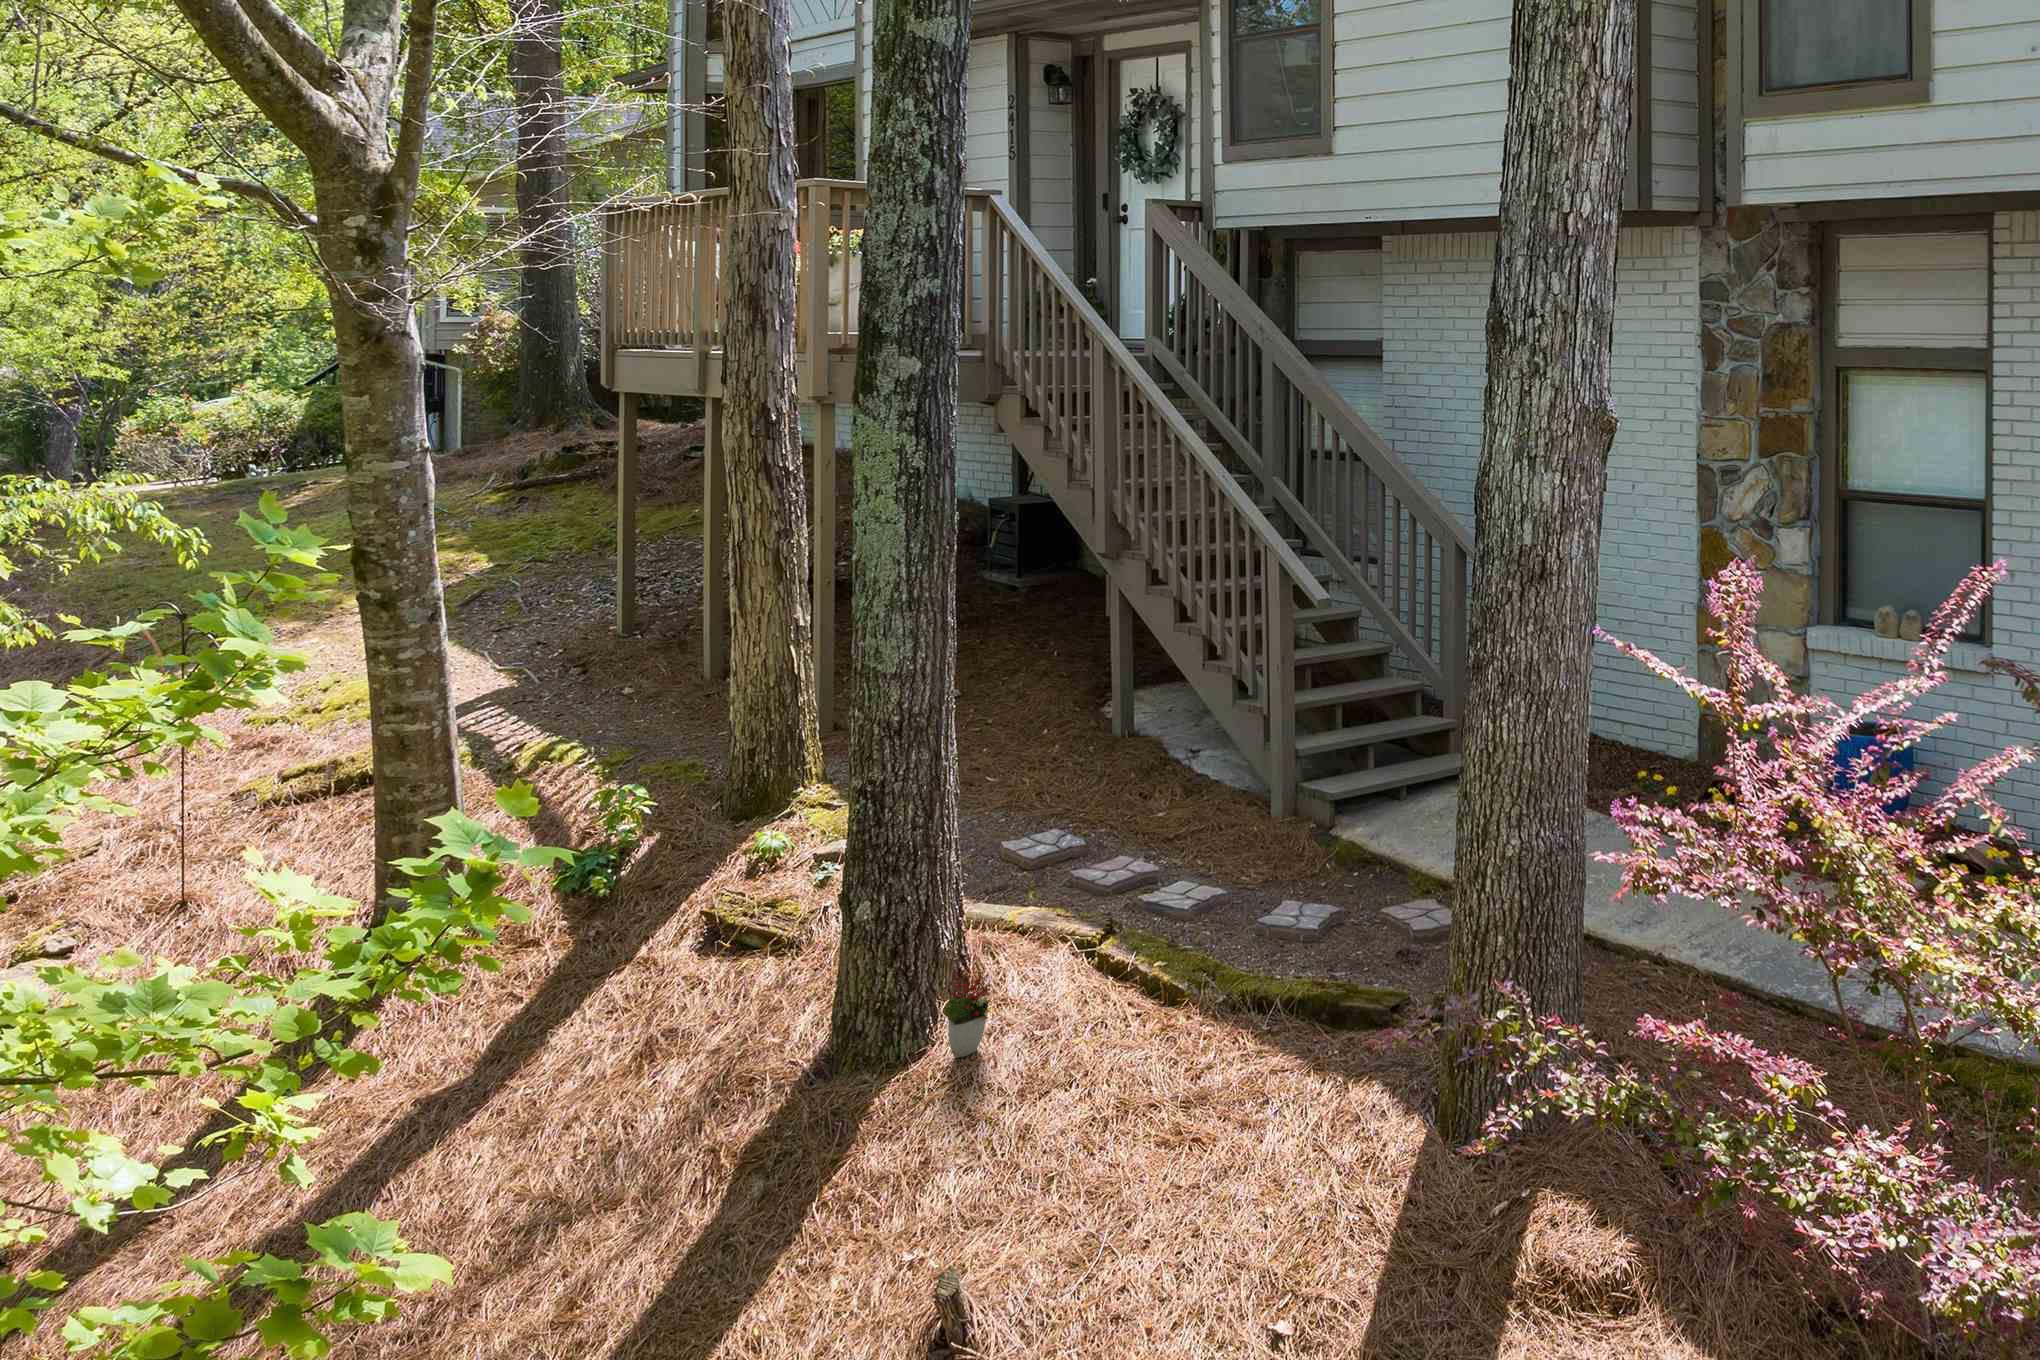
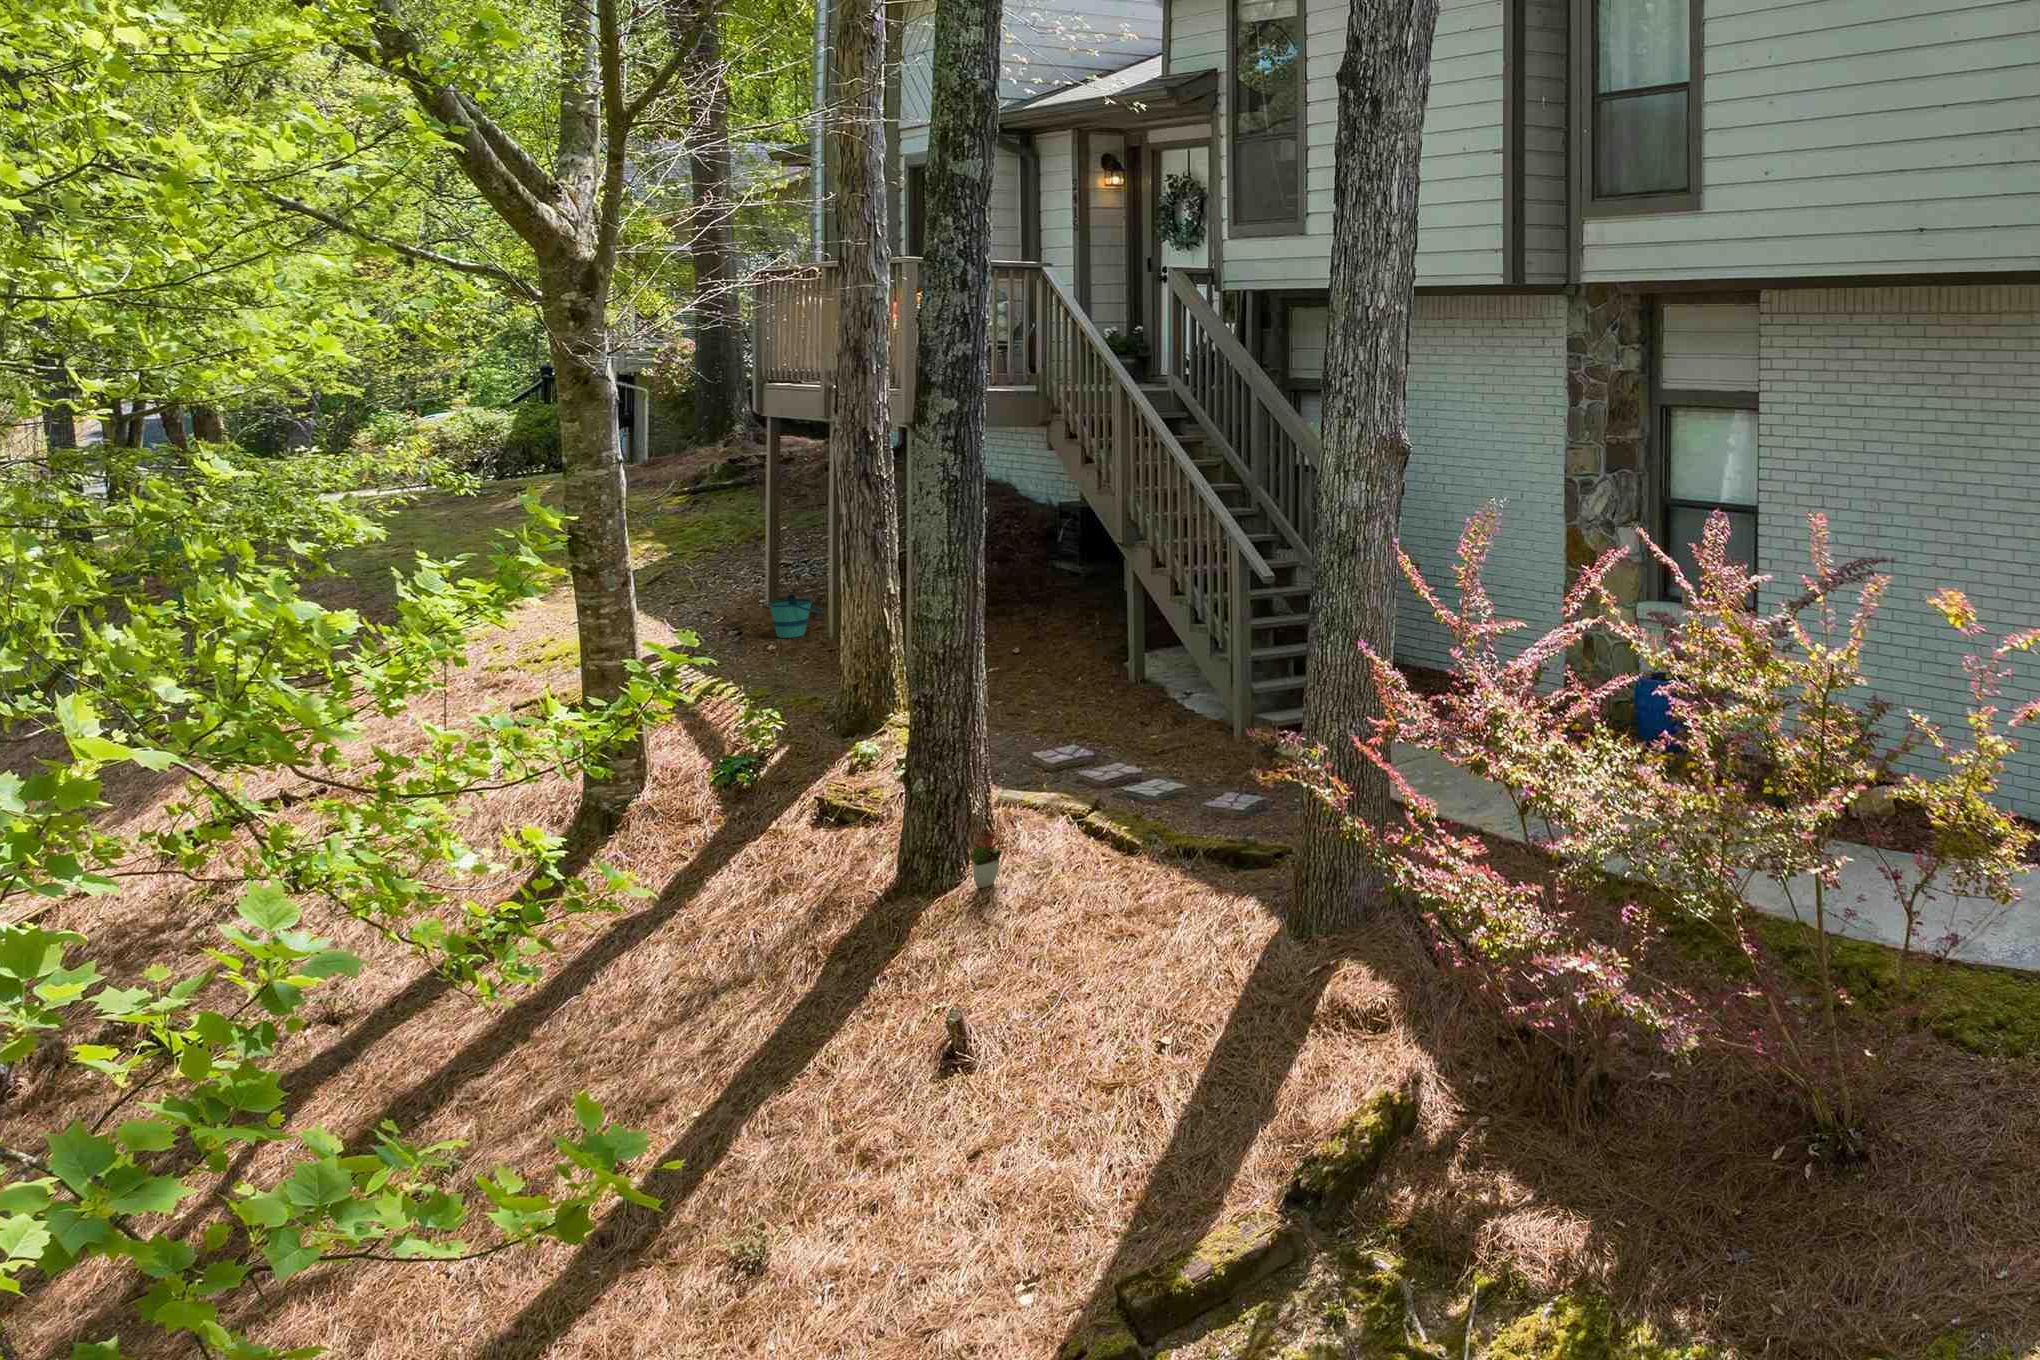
bucket: none [625,622,698,678] -> present [769,595,824,638]

